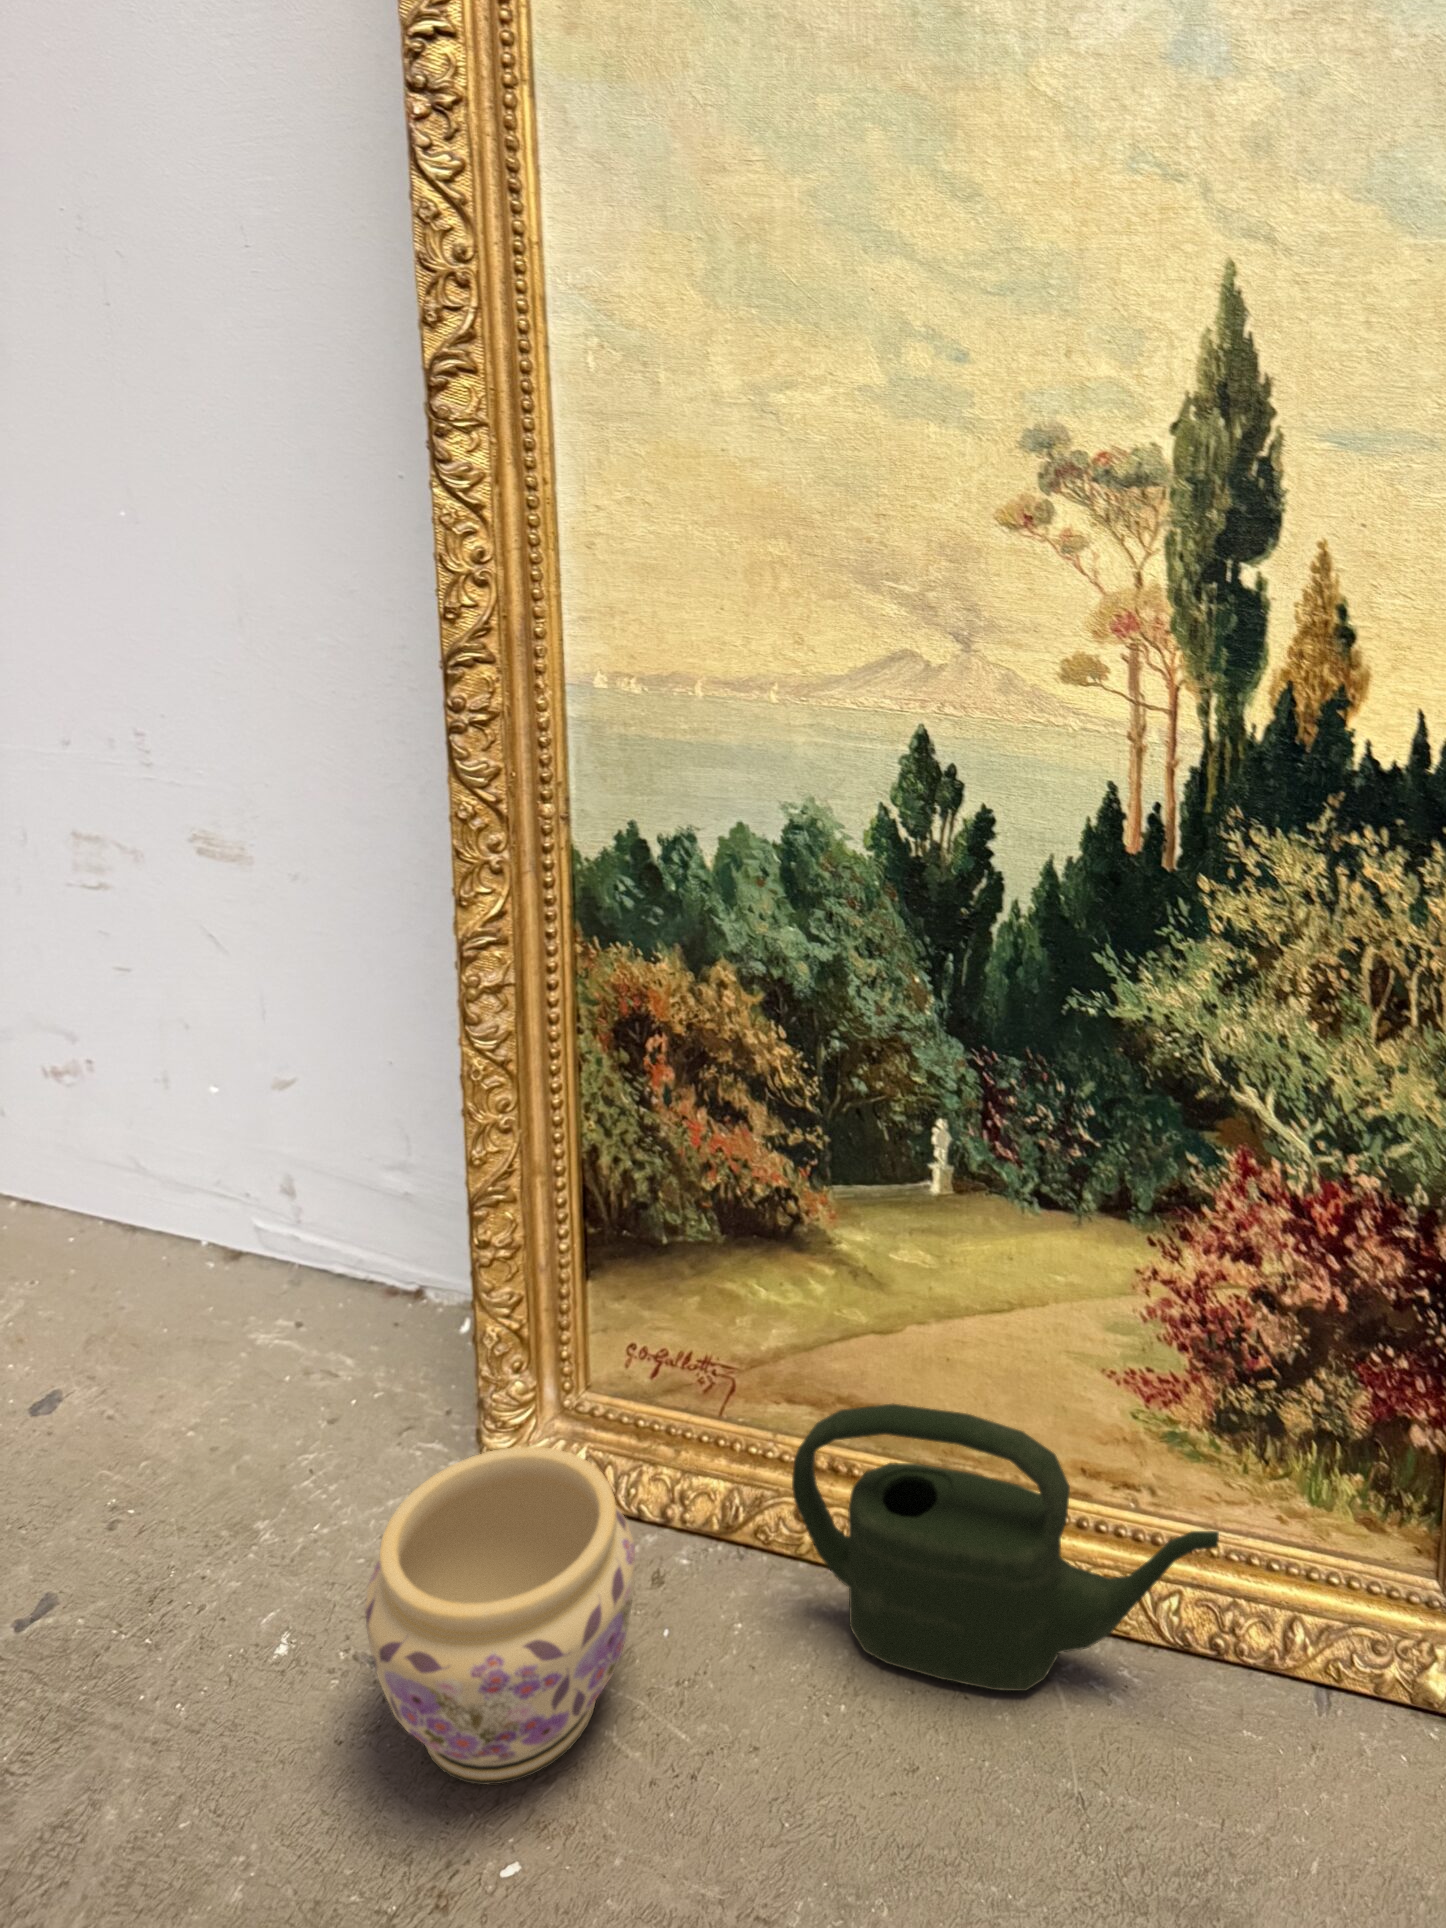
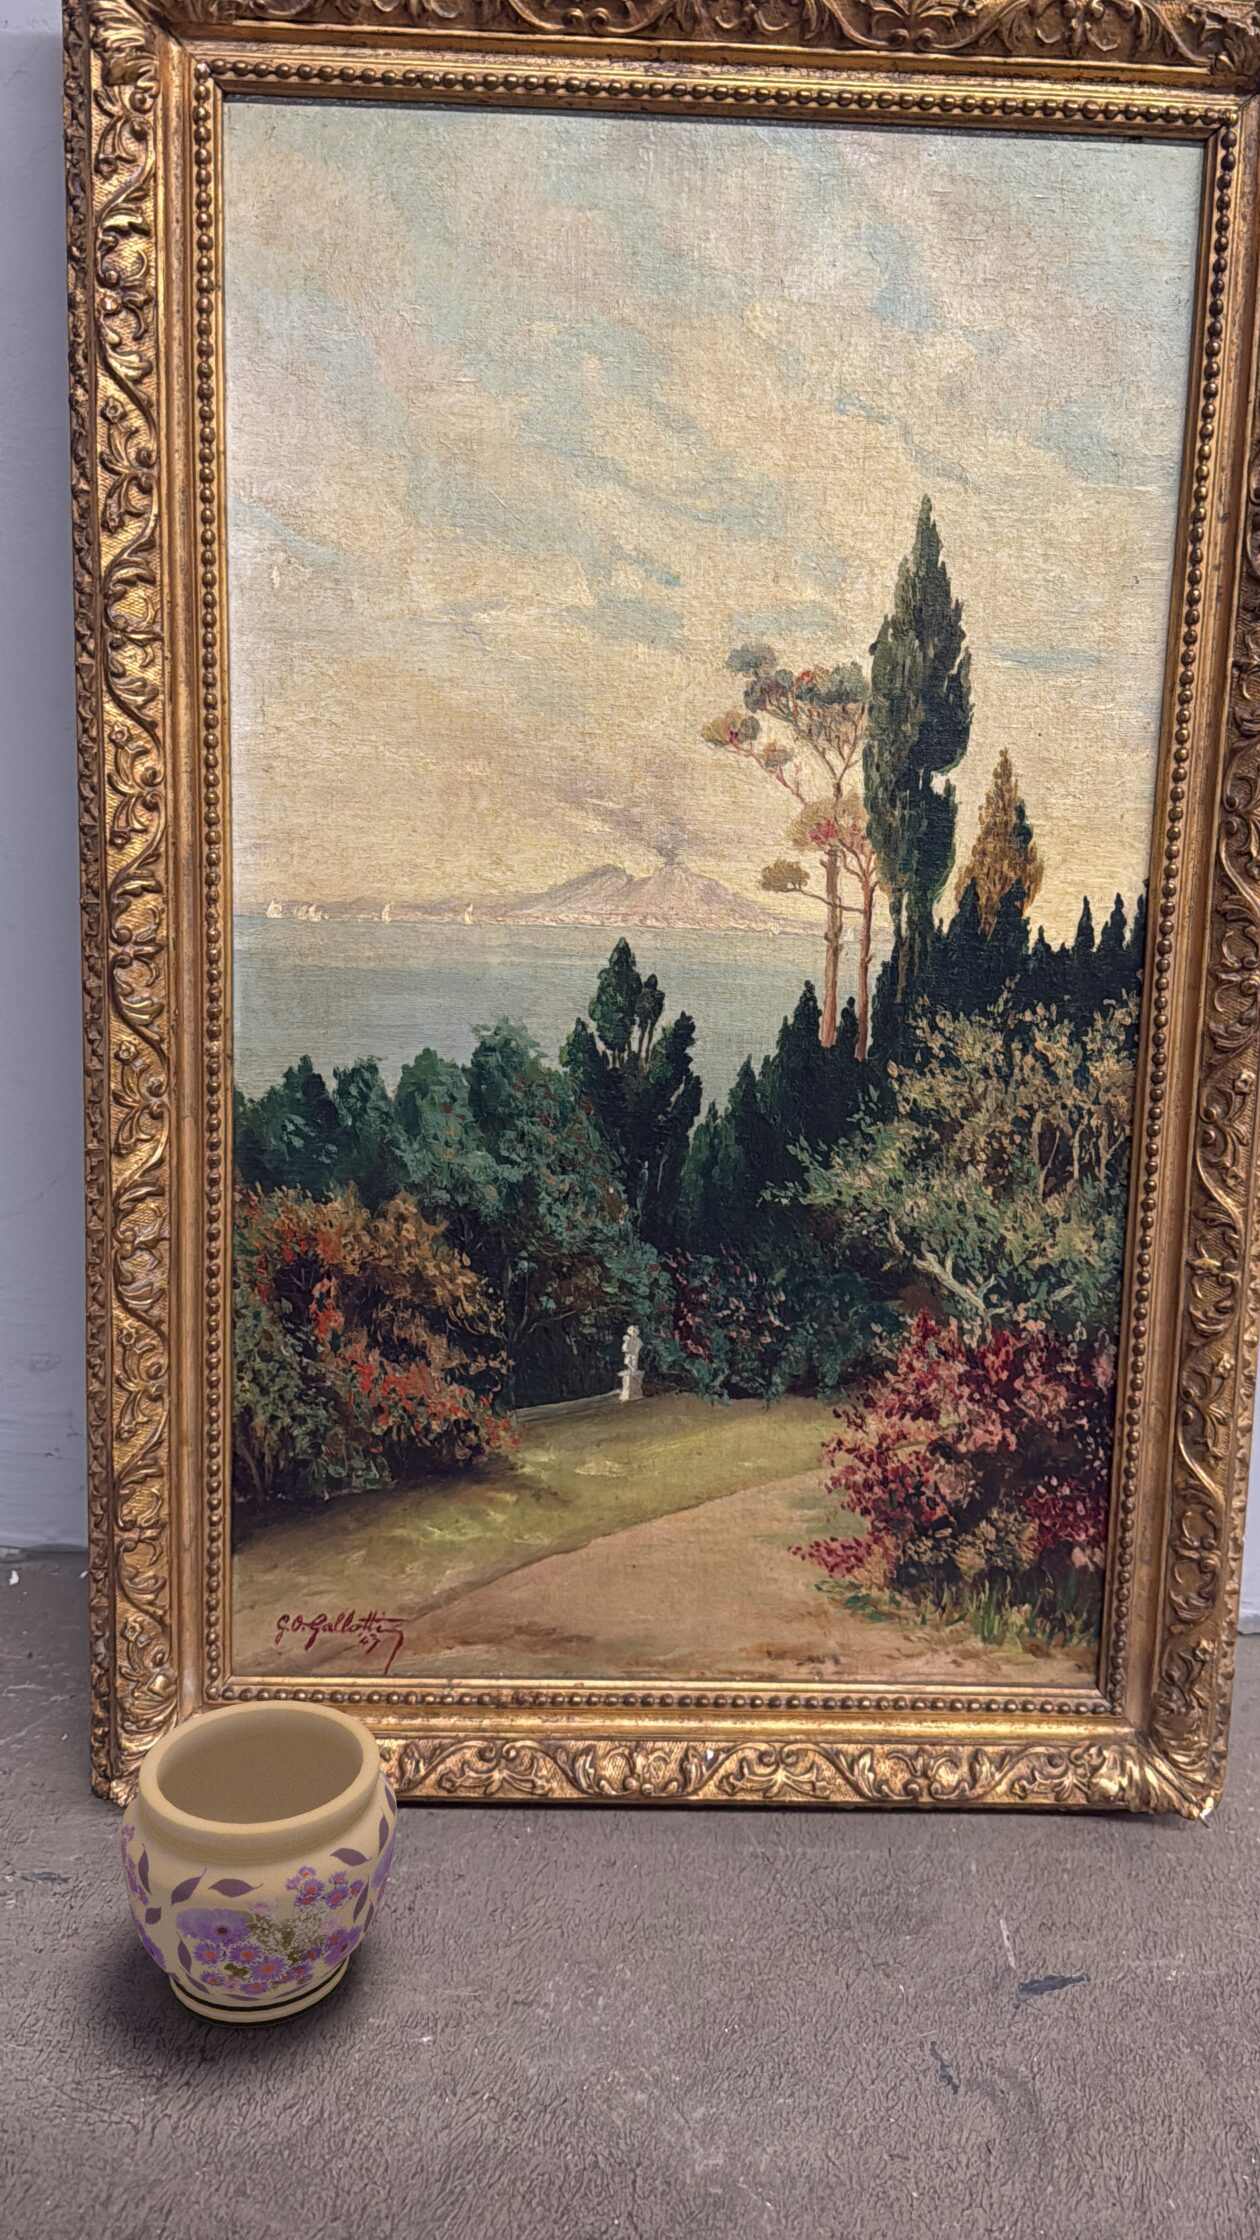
watering can: present [792,1404,1219,1691] -> none [511,1599,931,1860]

